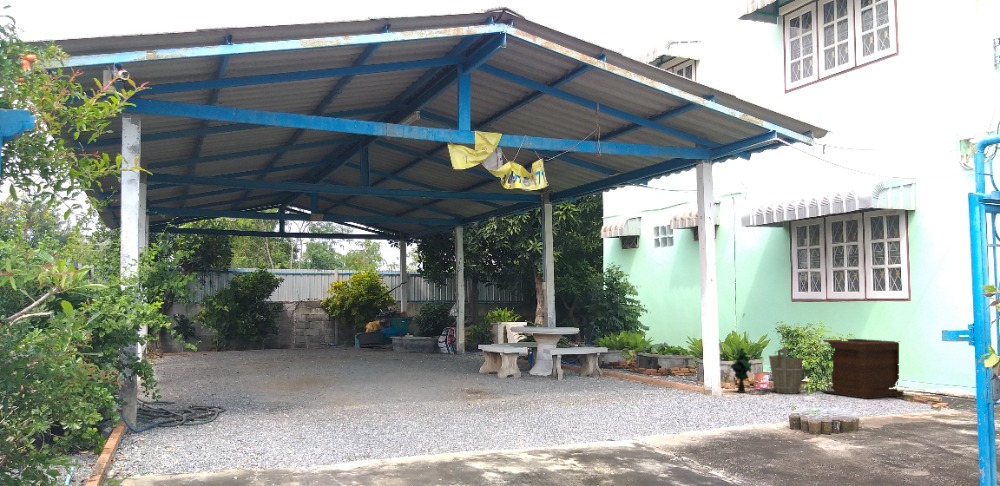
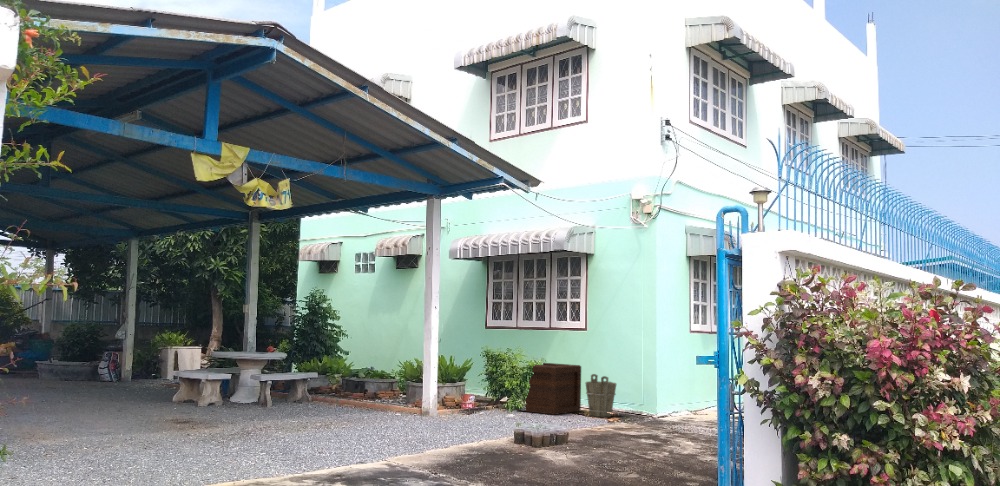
bucket: present [769,347,803,394] -> present [586,374,616,417]
decorative plant: present [731,348,751,393] -> none [441,372,460,413]

